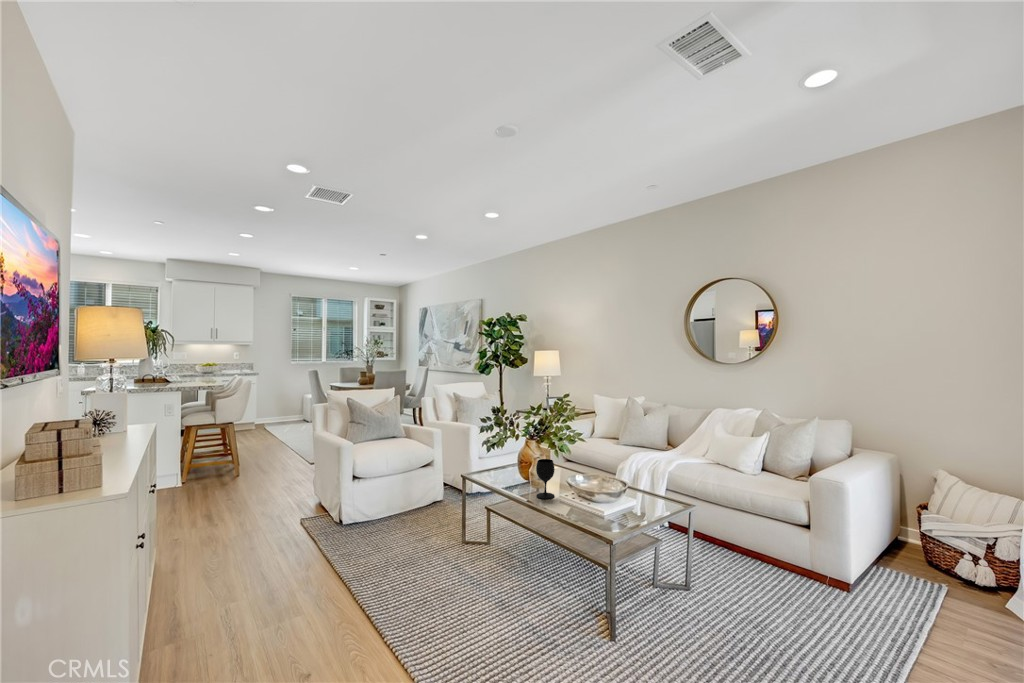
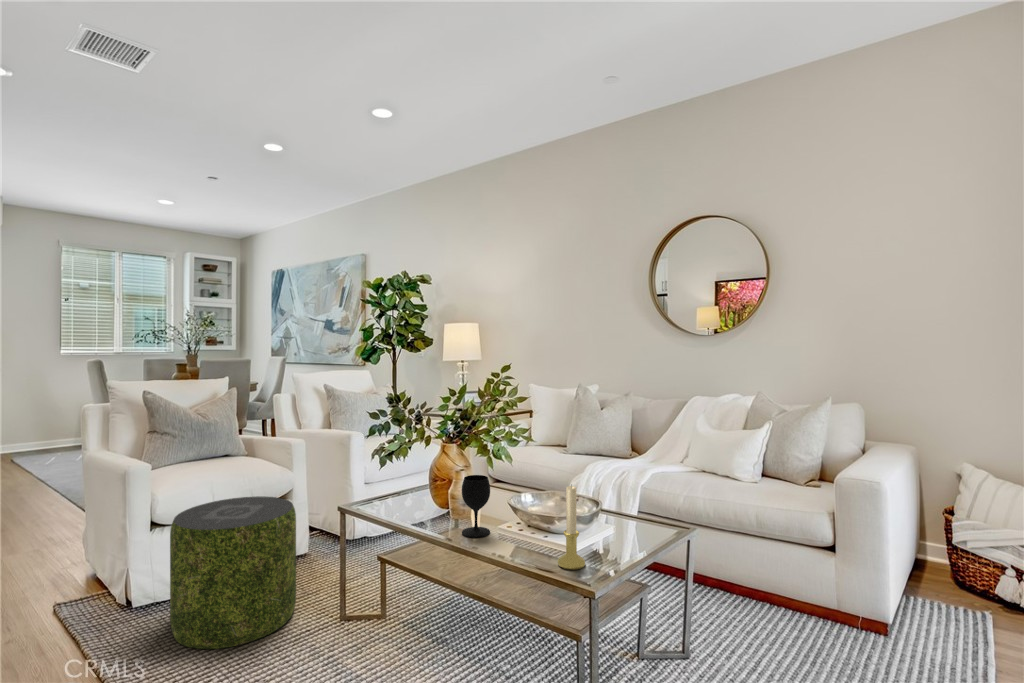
pouf: none [365,466,436,556] -> present [170,496,296,649]
candle holder: none [594,468,611,523] -> present [558,485,585,570]

